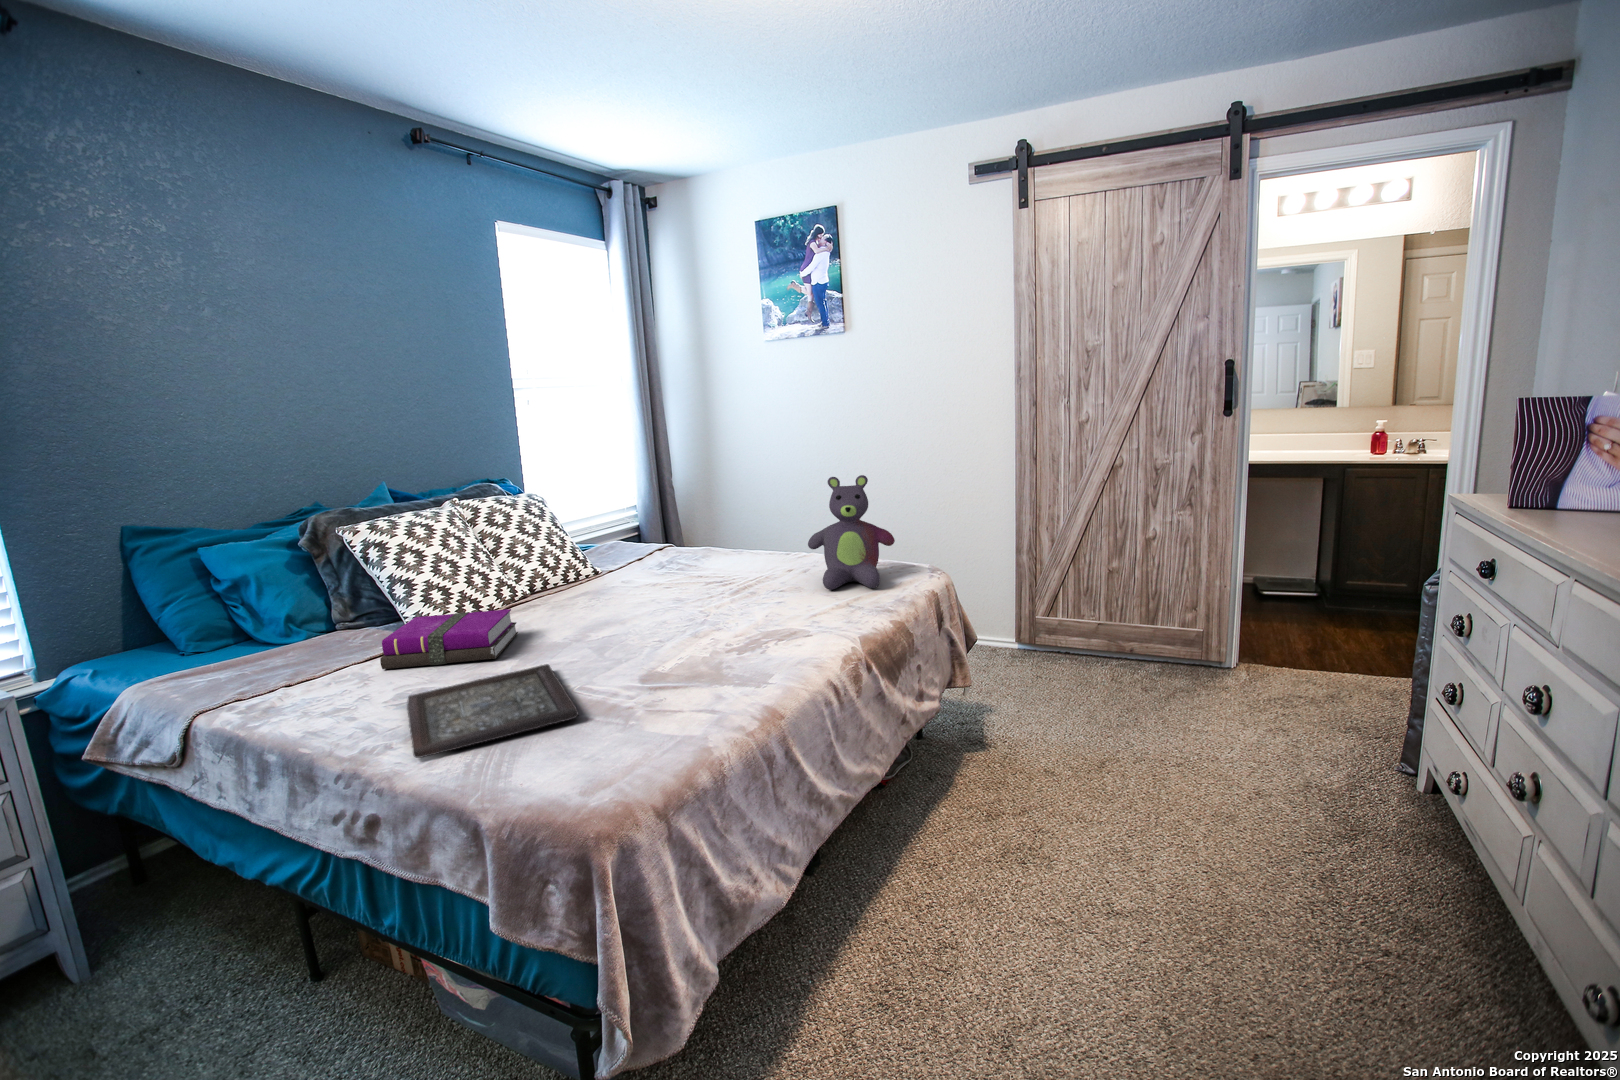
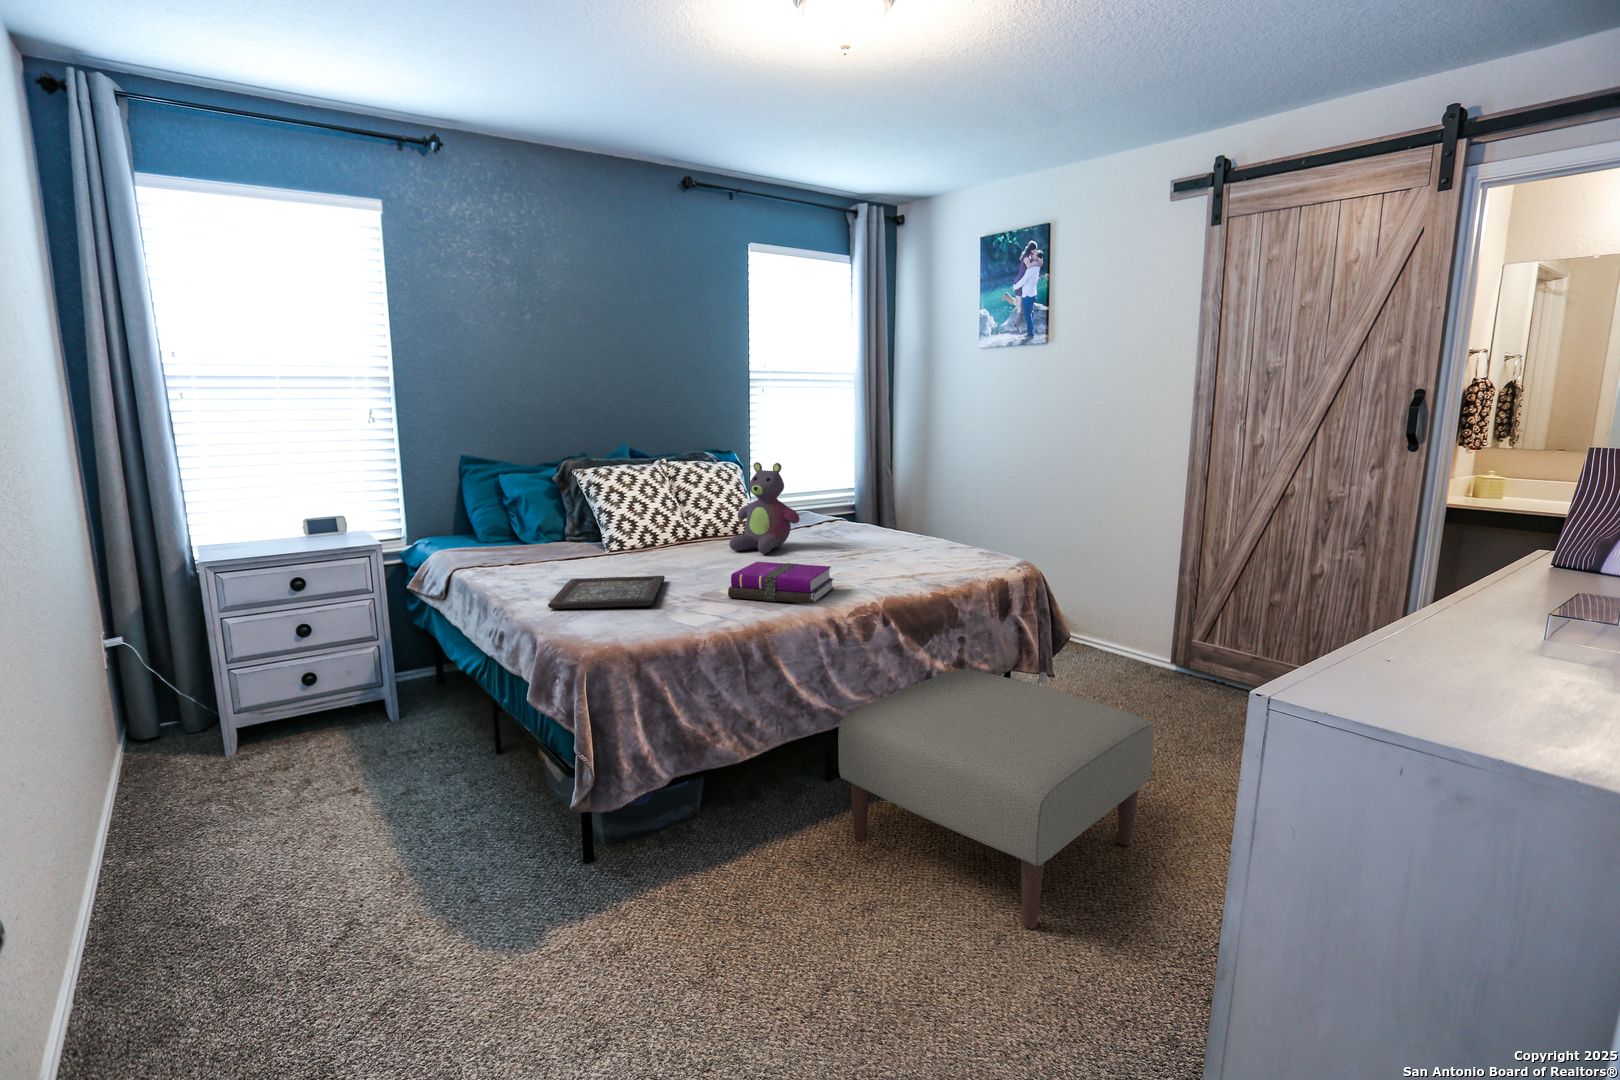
stuffed bear: present [808,475,895,590] -> present [729,462,799,554]
notebook: present [380,609,518,669] -> present [728,562,834,604]
ottoman: none [862,703,1181,1009] -> present [838,669,1154,929]

